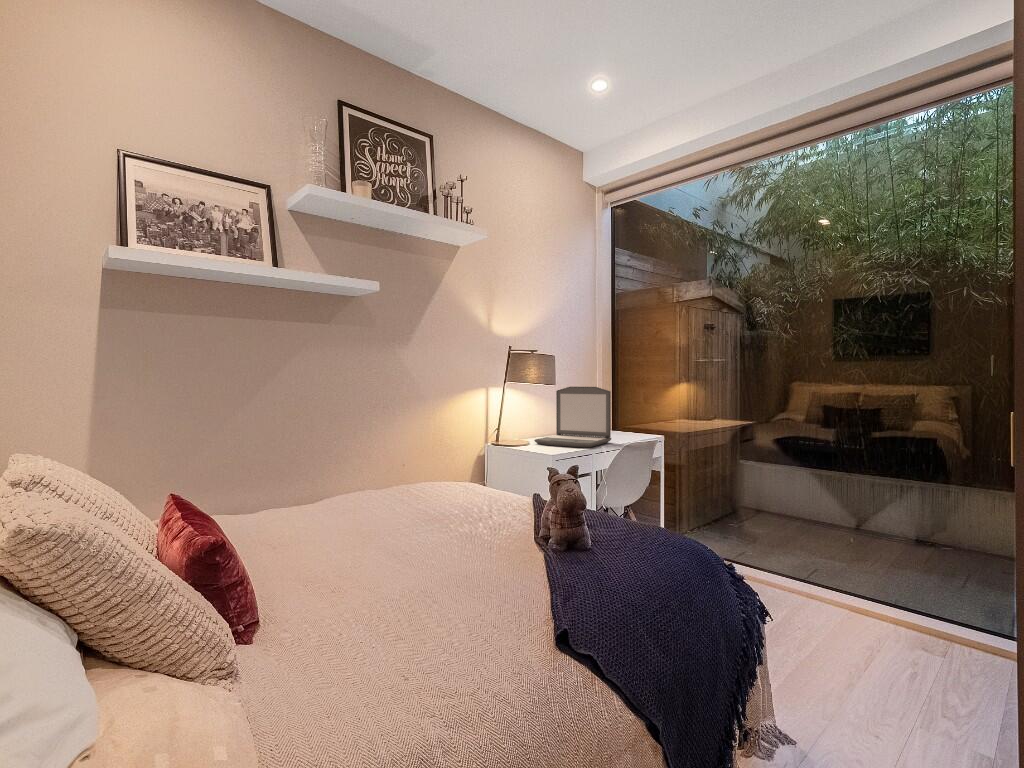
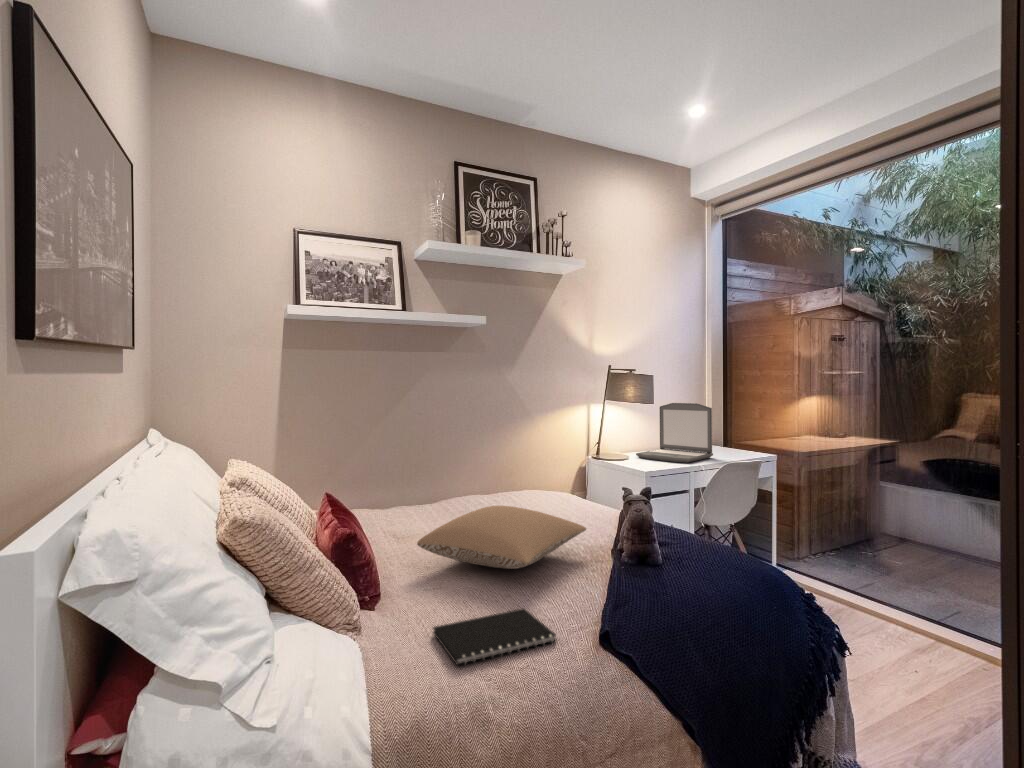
pillow: none [306,498,512,572] -> present [417,506,586,569]
notebook: none [343,622,513,714] -> present [433,608,556,665]

